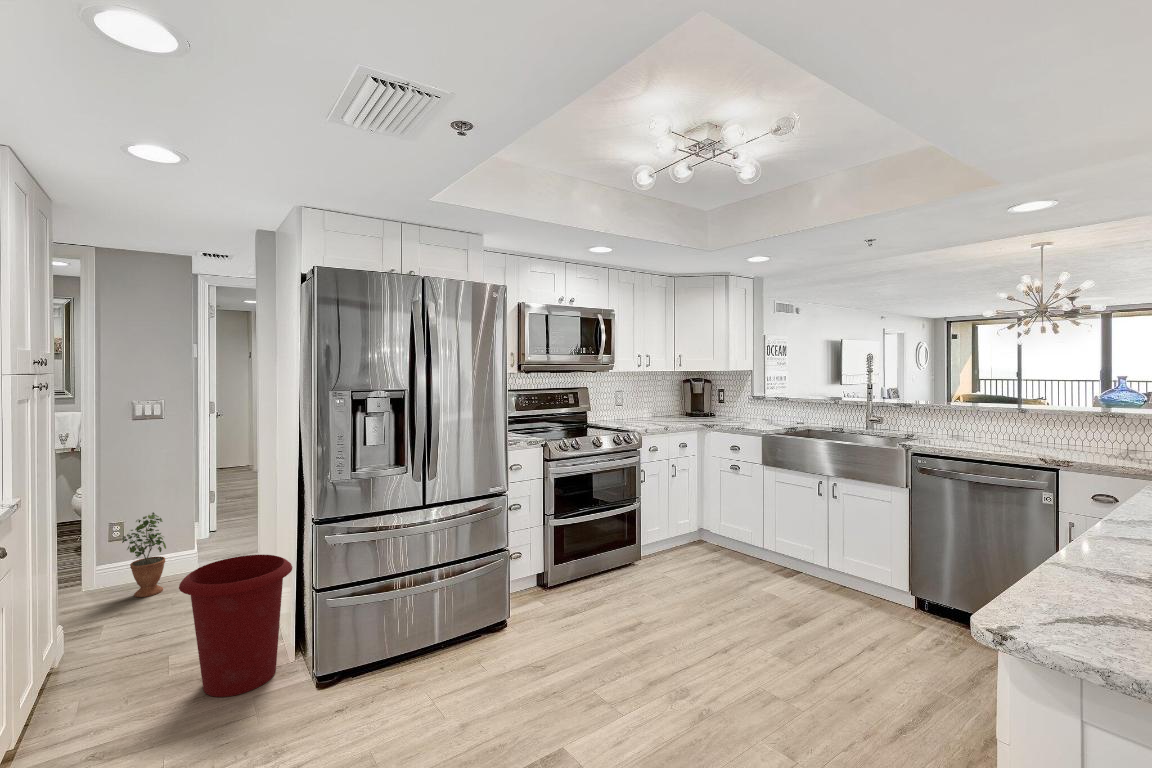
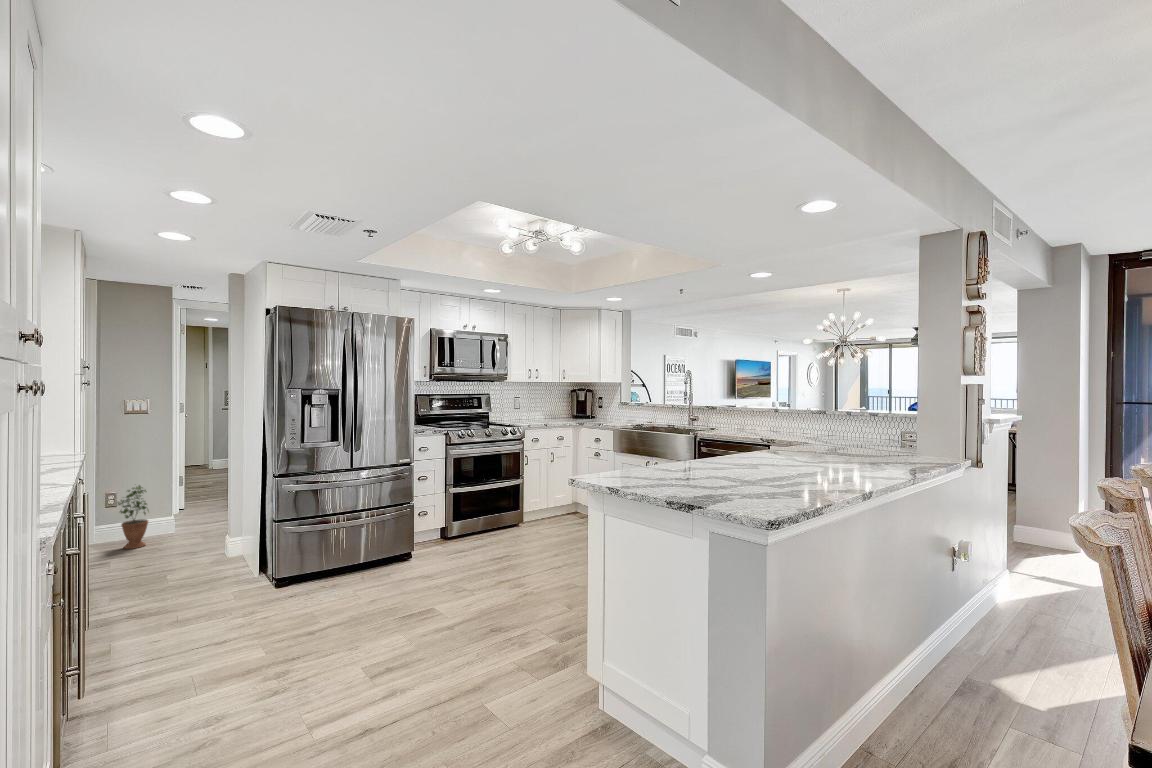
waste bin: present [179,555,293,697] -> none [180,503,257,593]

